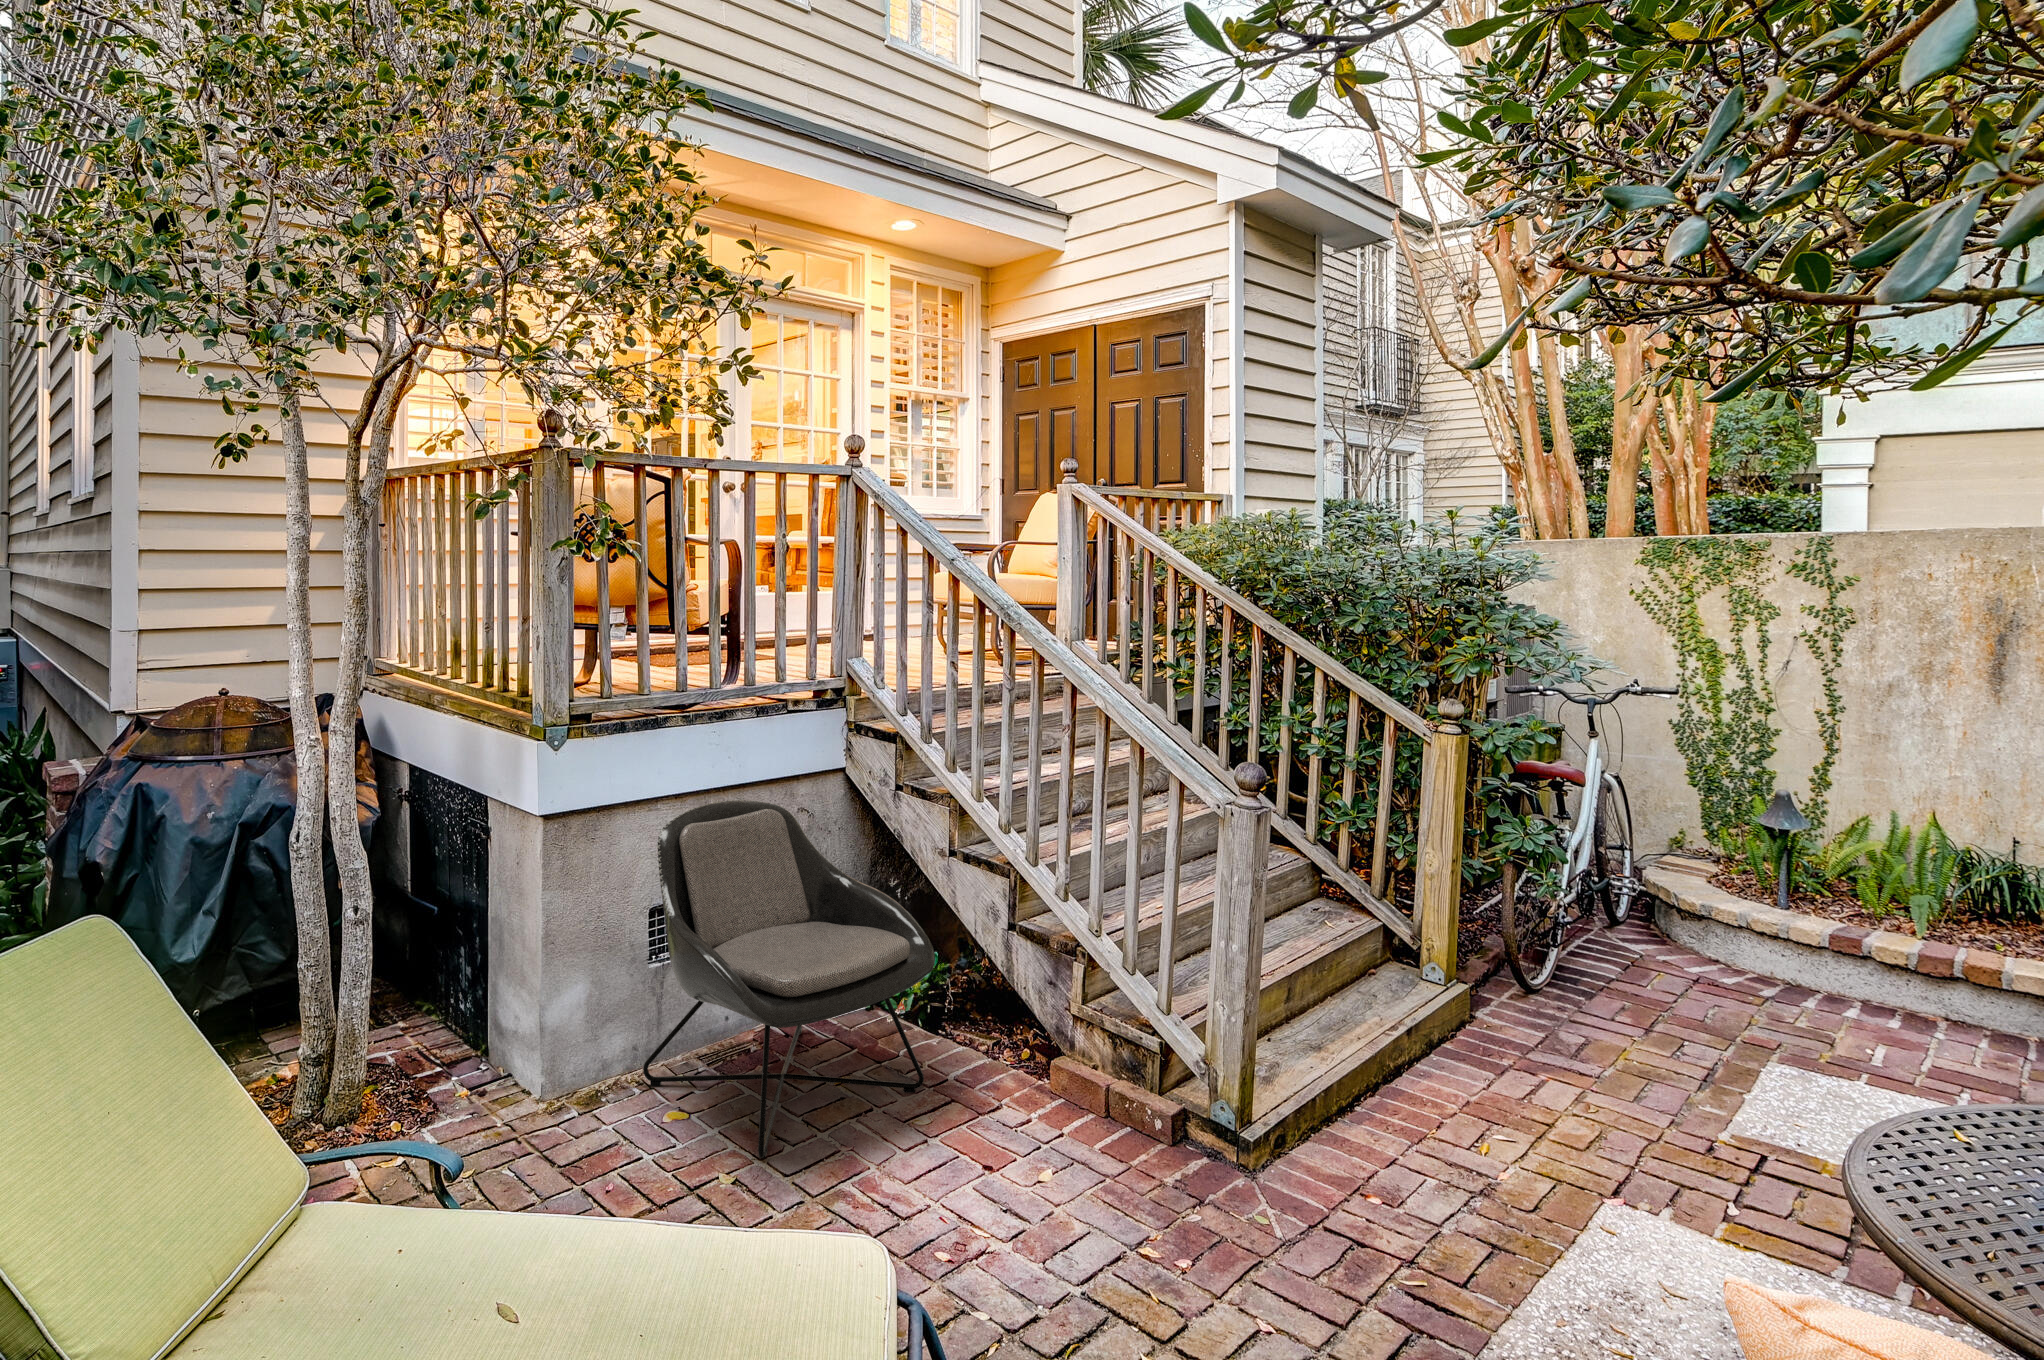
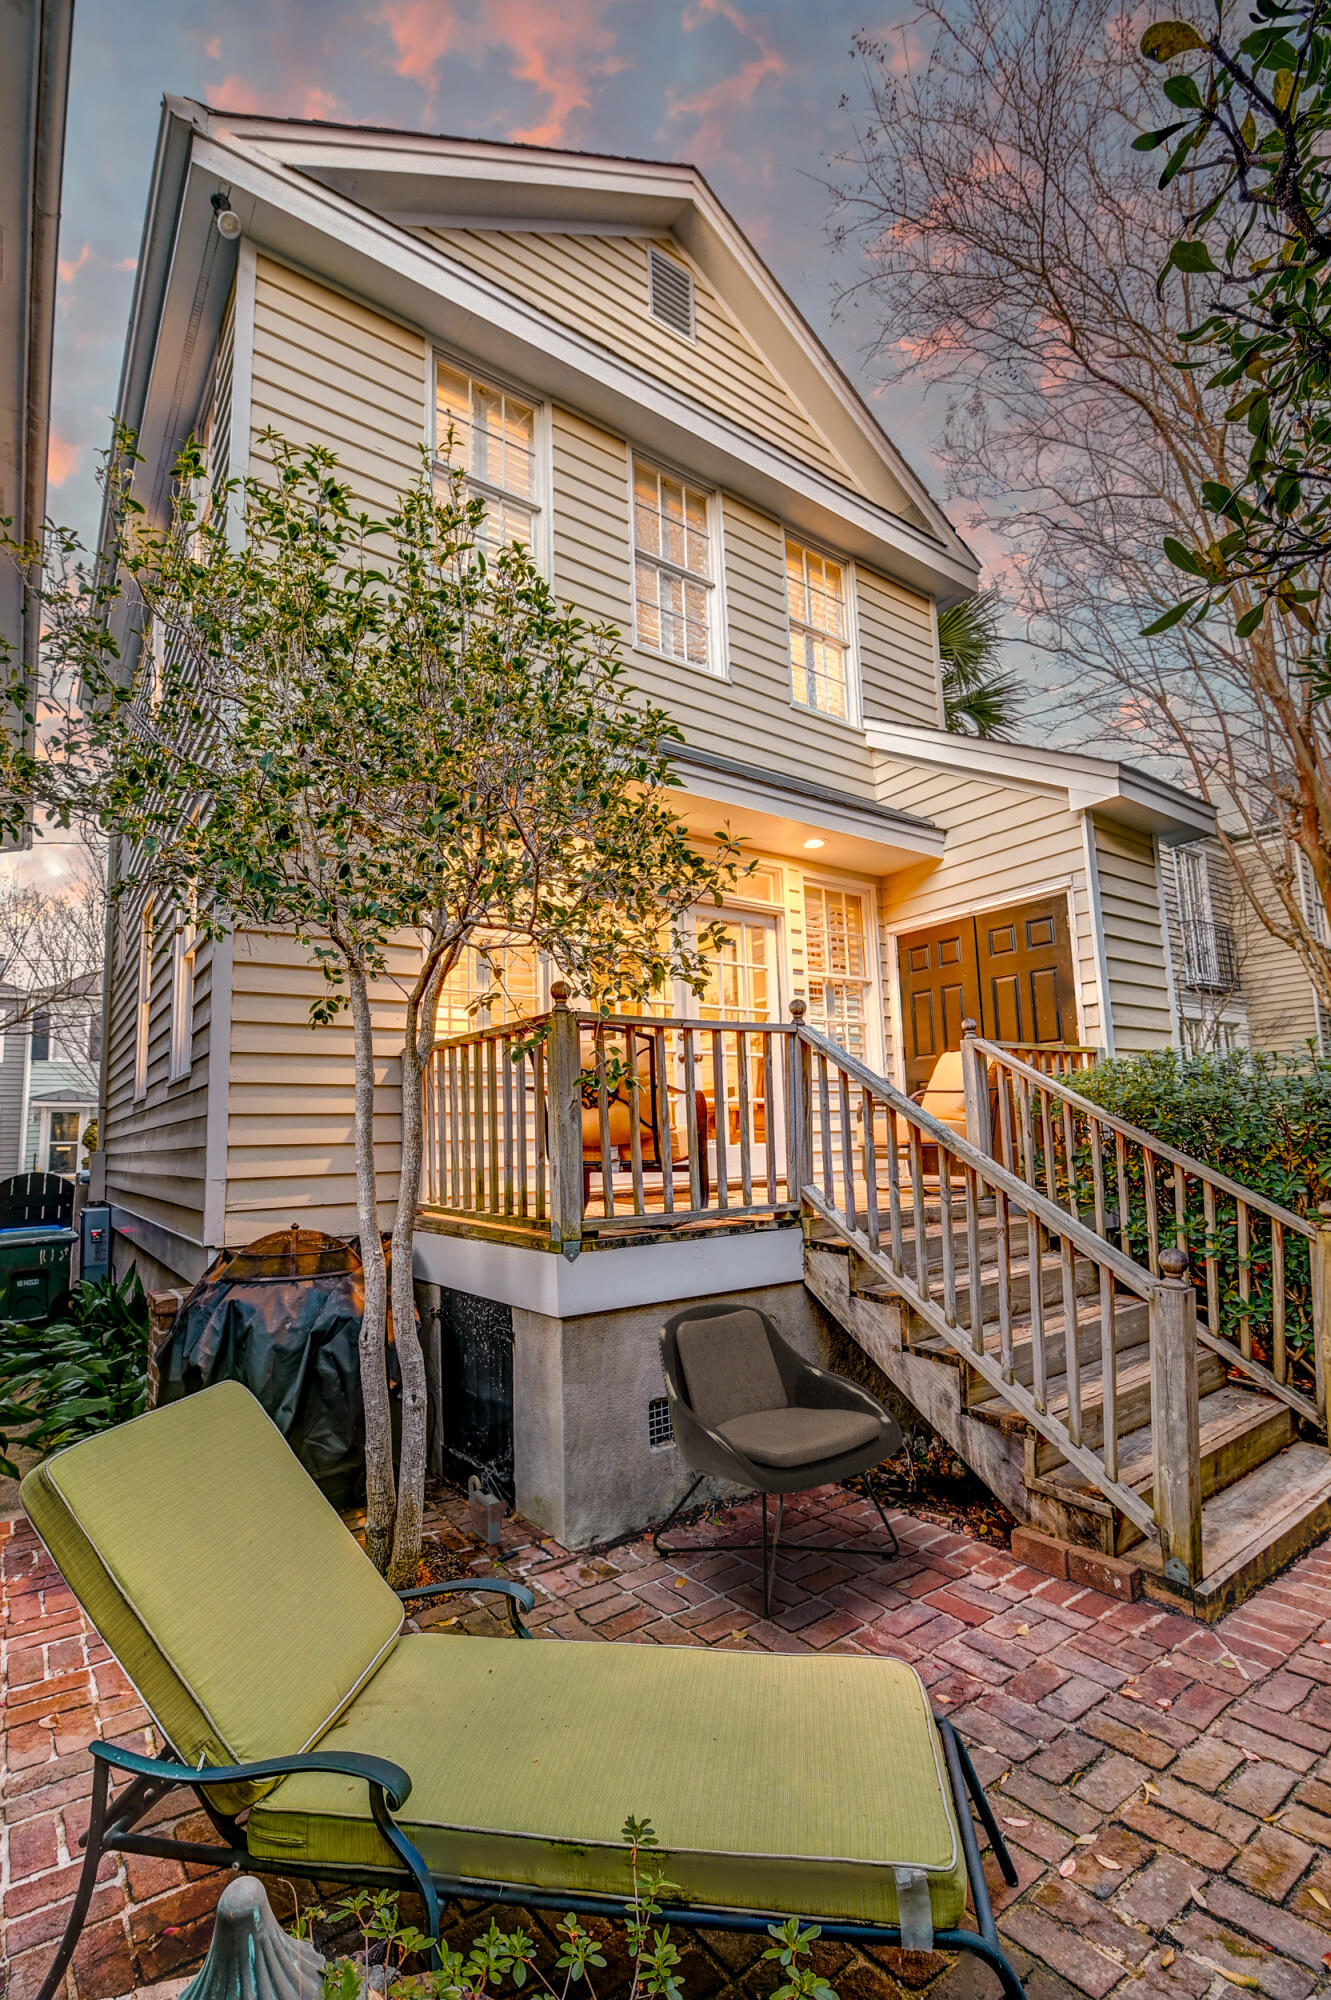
watering can: none [433,990,476,1069] -> present [468,1475,508,1545]

